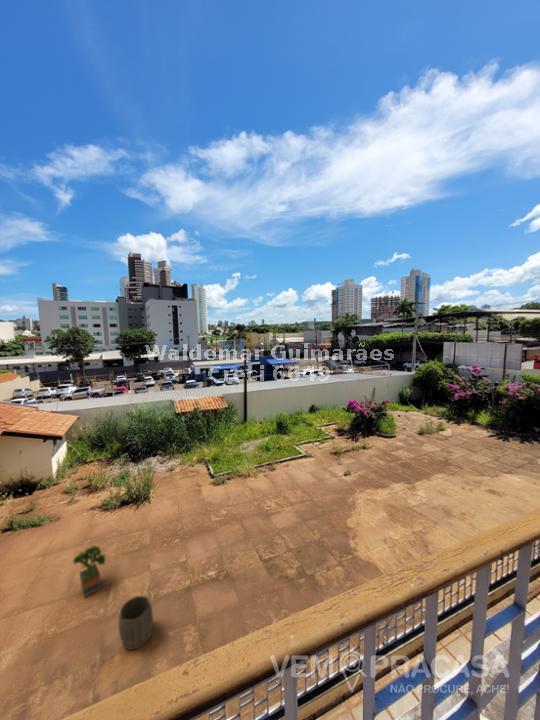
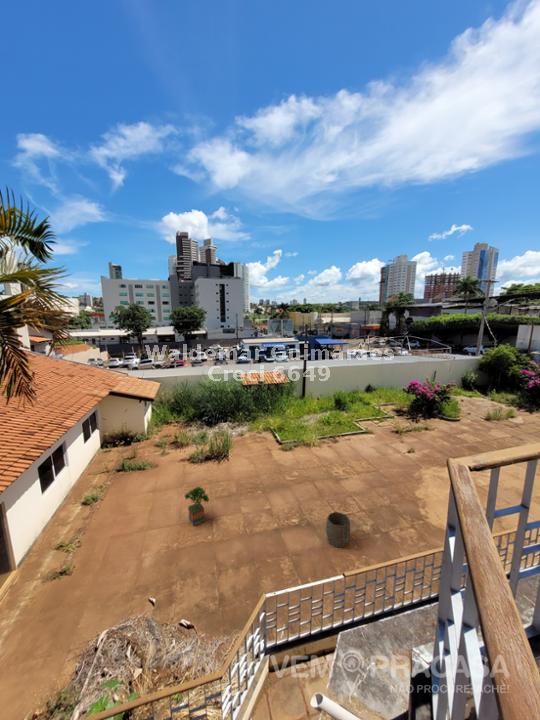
woven basket: present [119,596,153,650] -> present [326,512,350,548]

